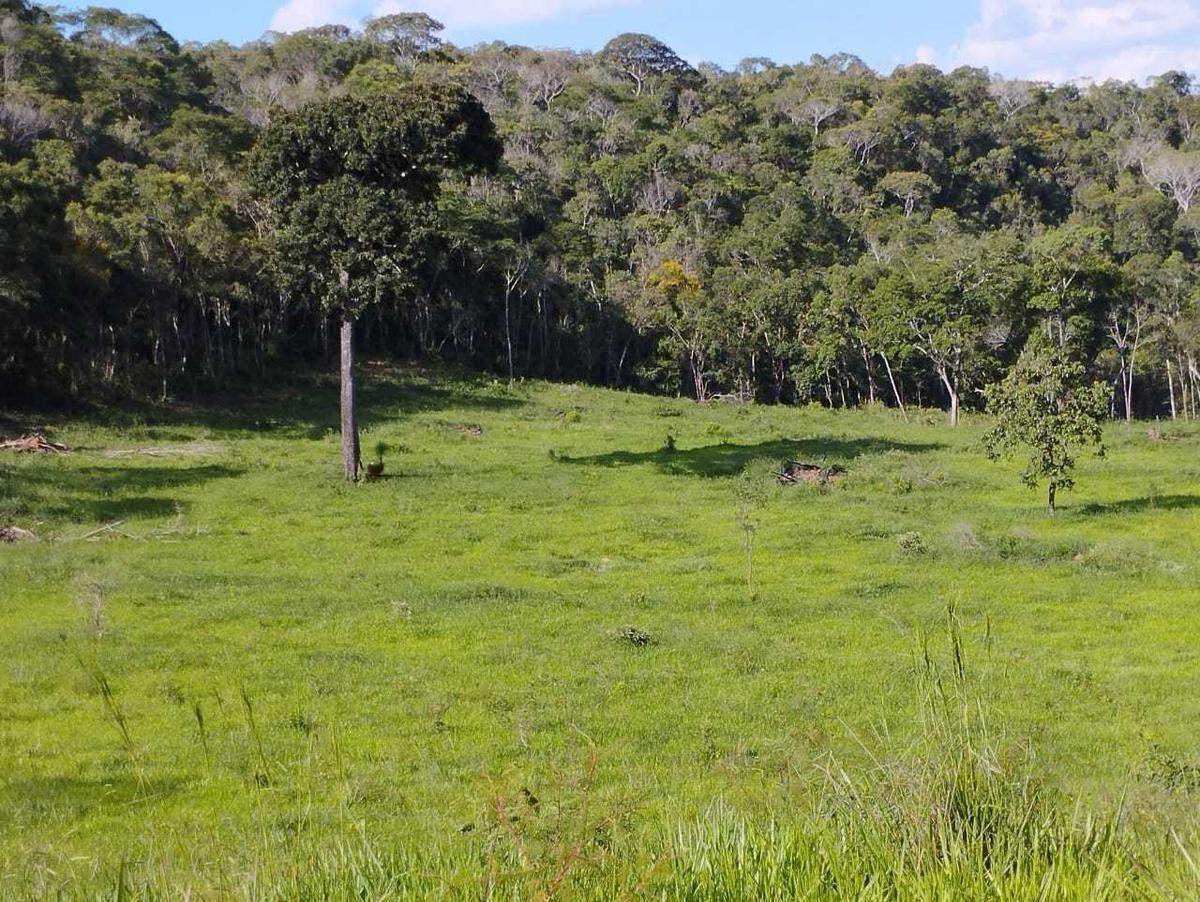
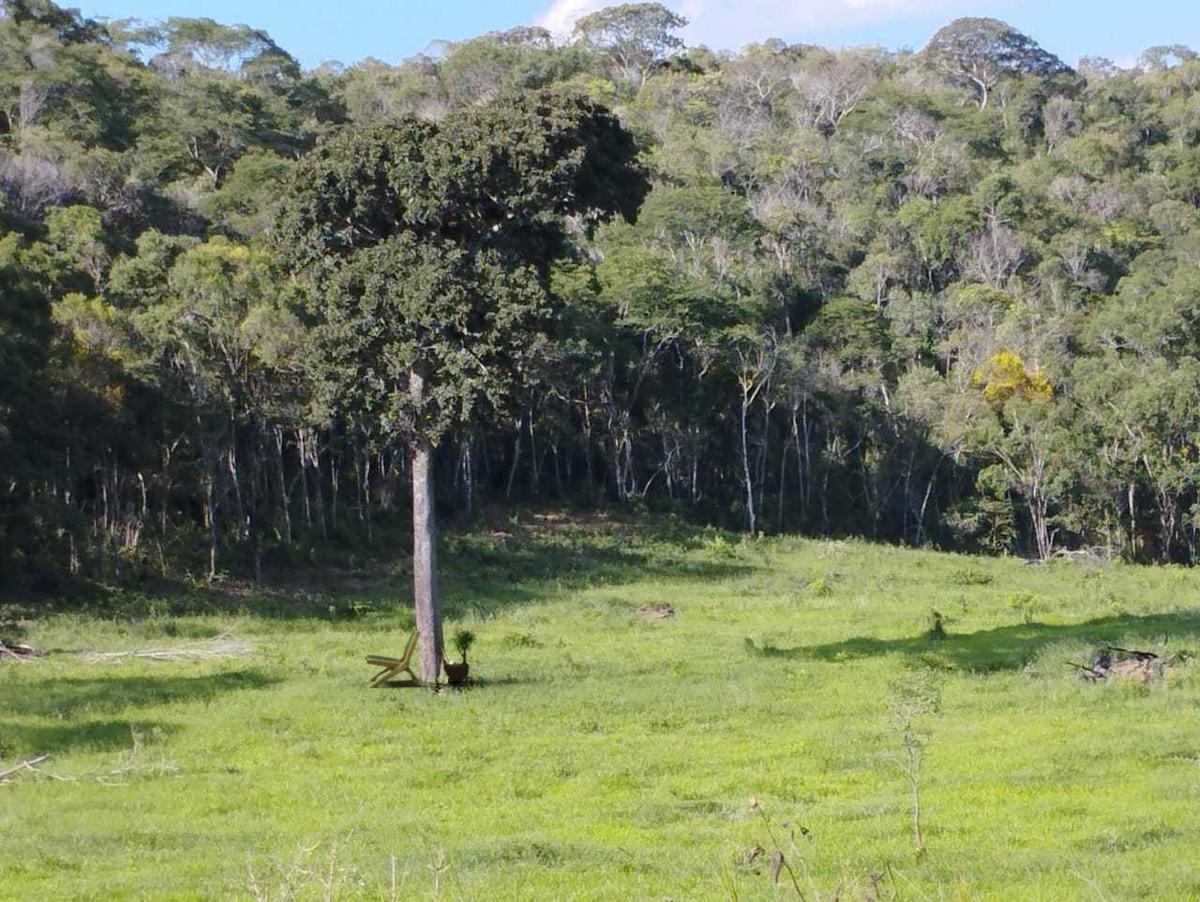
lounge chair: none [314,439,354,478] -> present [364,627,421,687]

